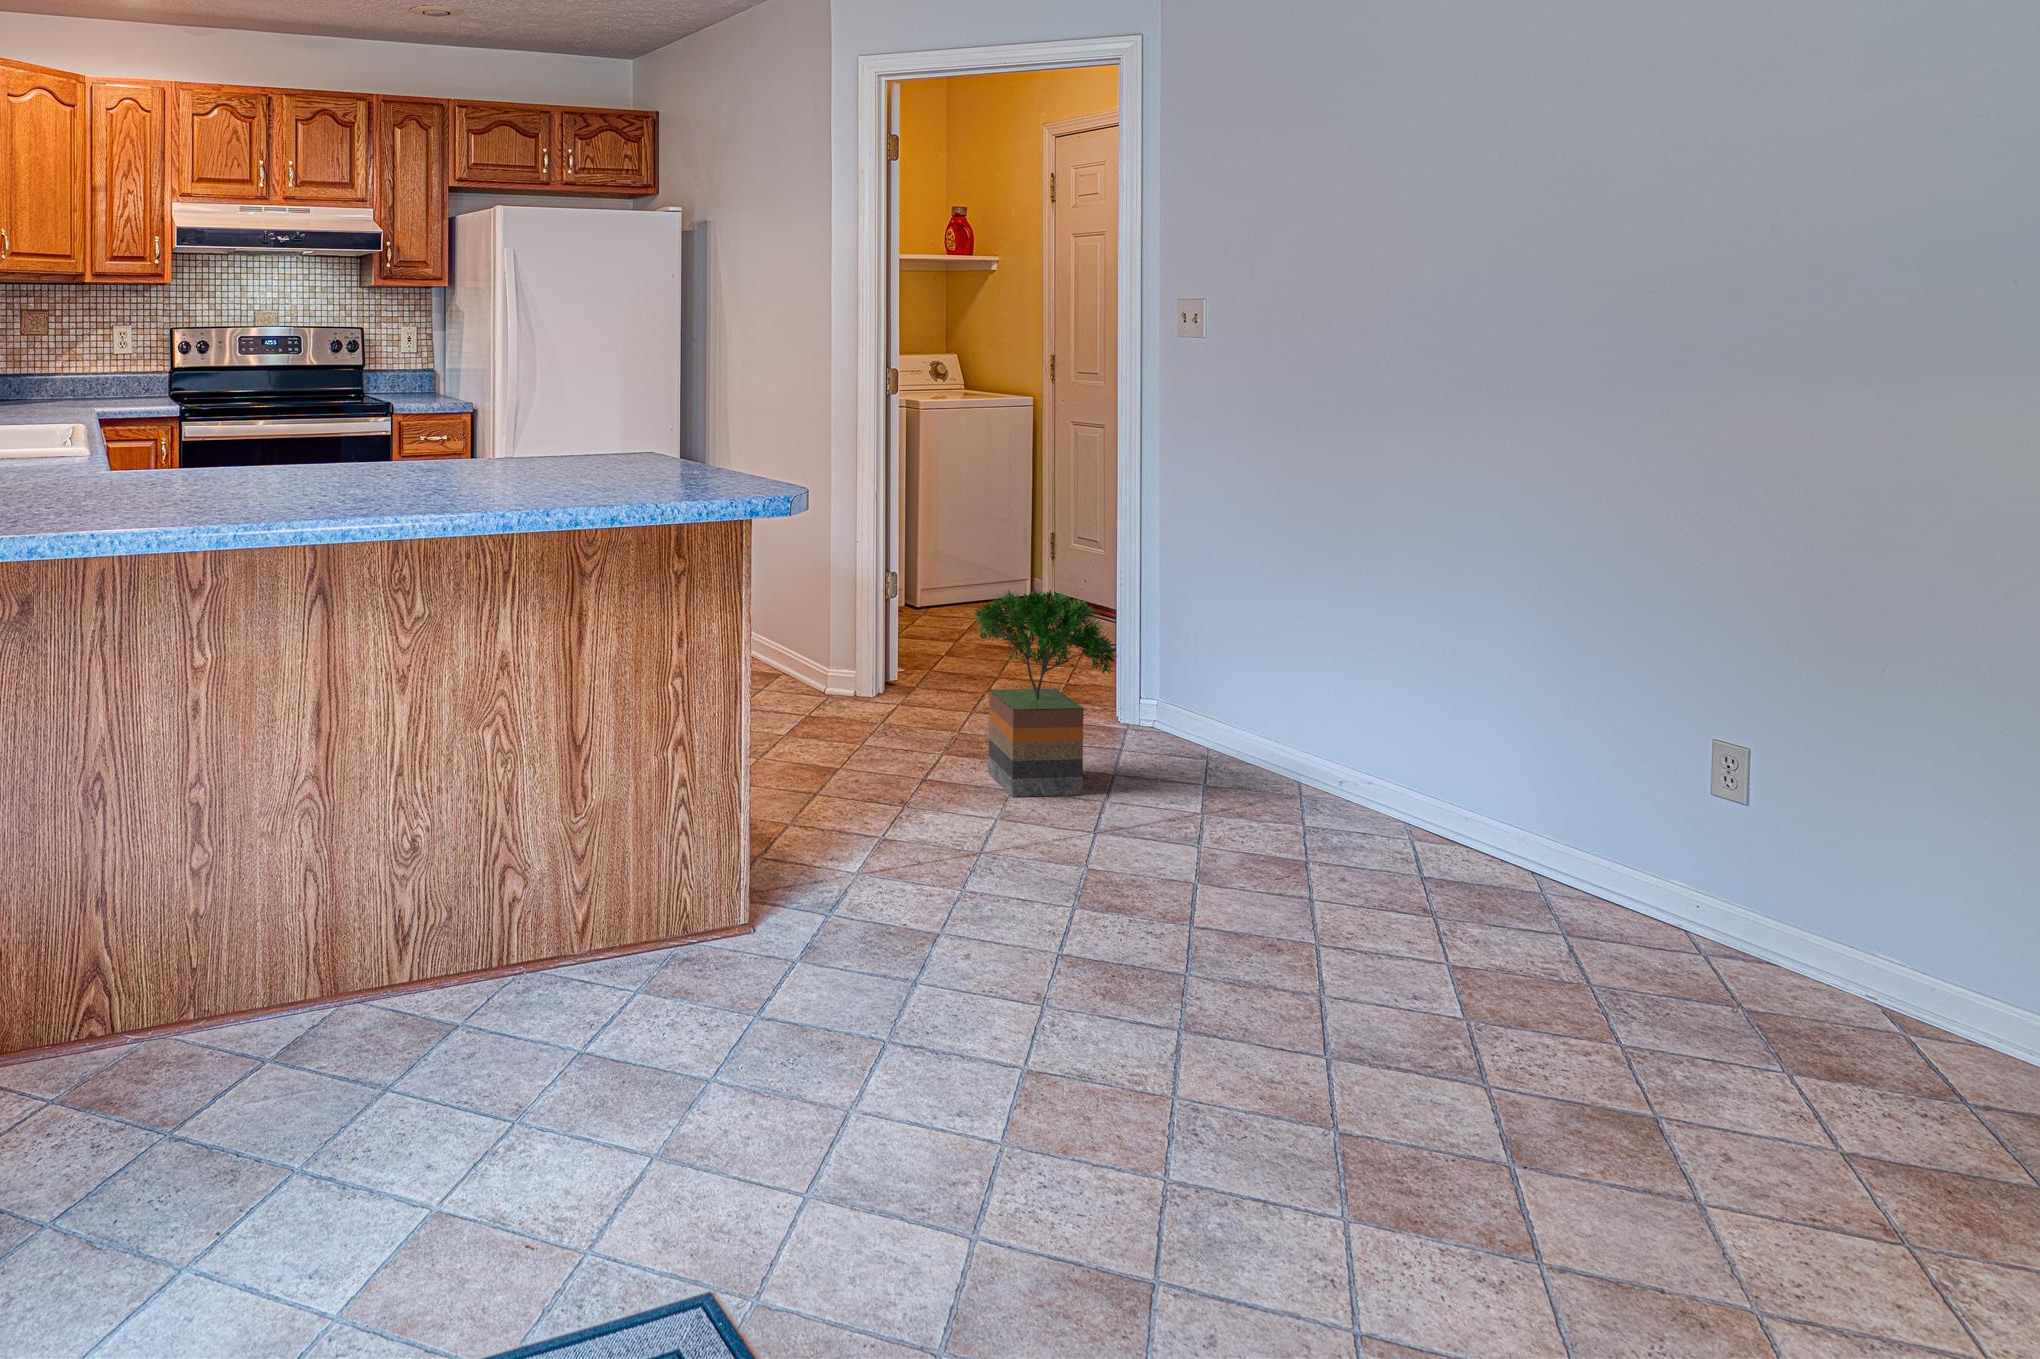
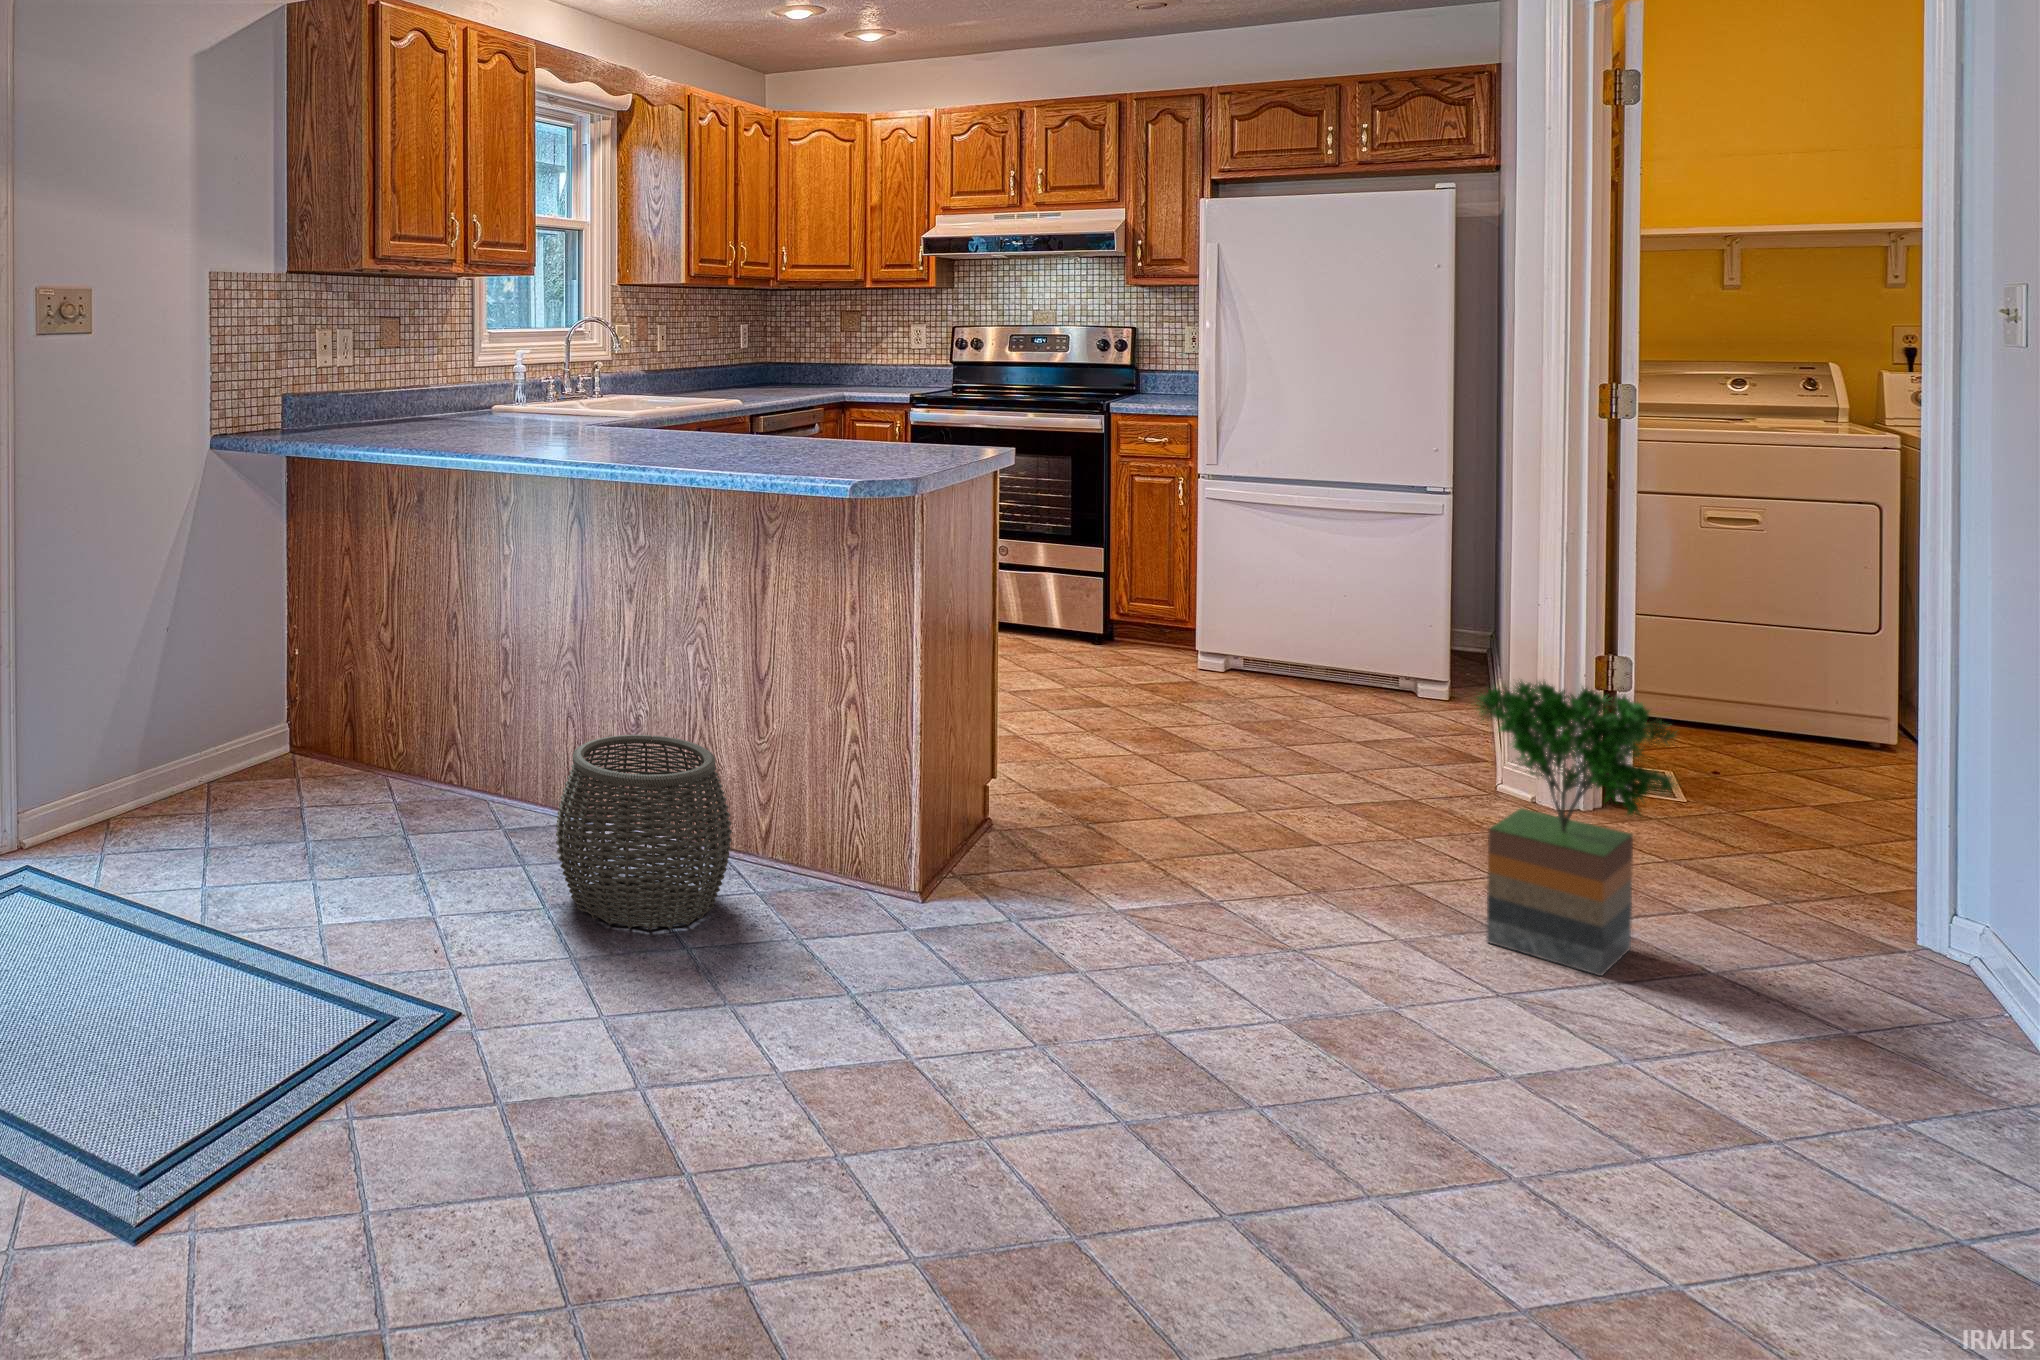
woven basket: none [474,842,695,1104] -> present [556,735,732,930]

